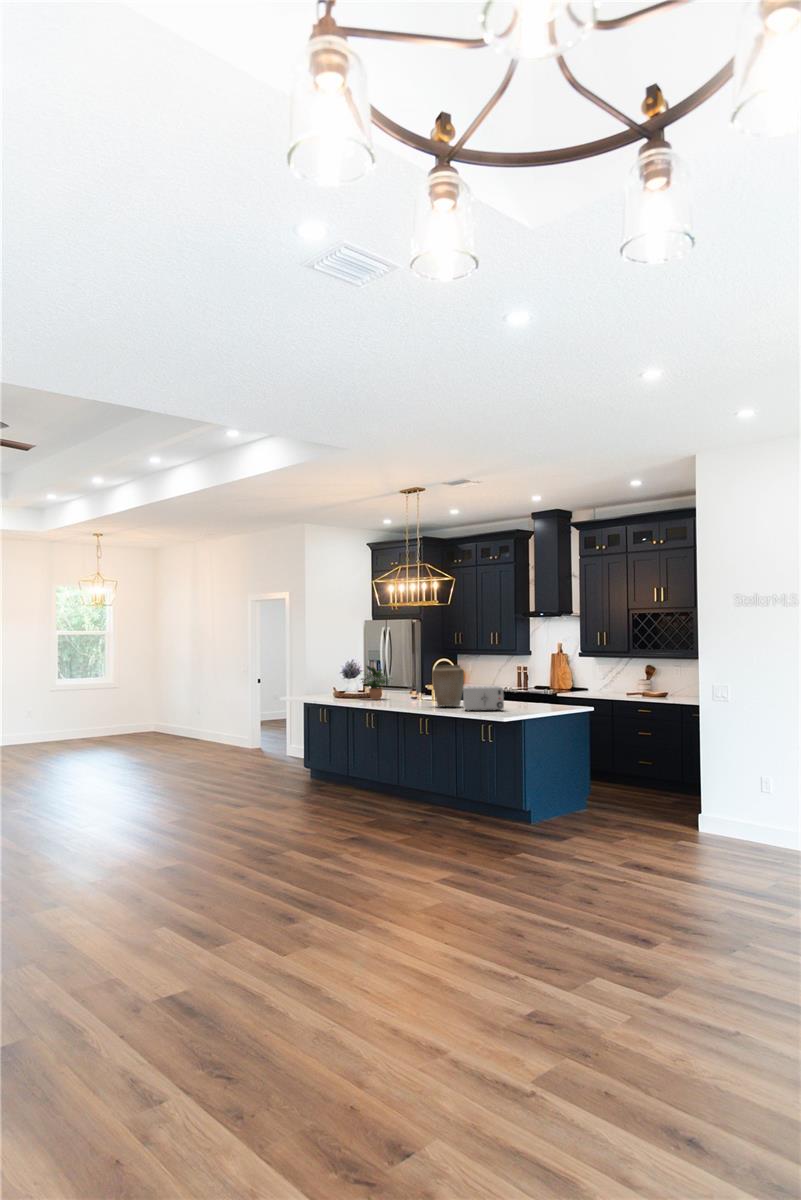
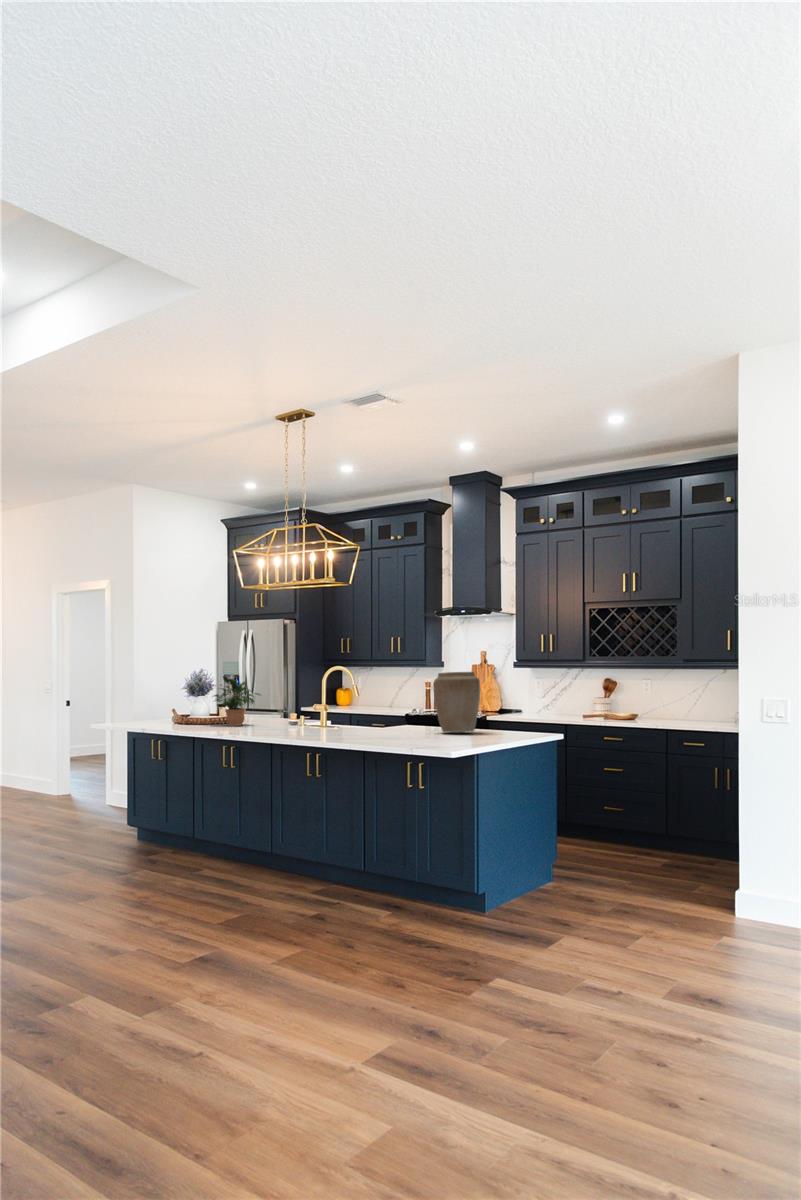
vase: present [432,665,464,706] -> present [433,672,480,732]
toaster: present [463,686,504,711] -> none [375,702,438,741]

